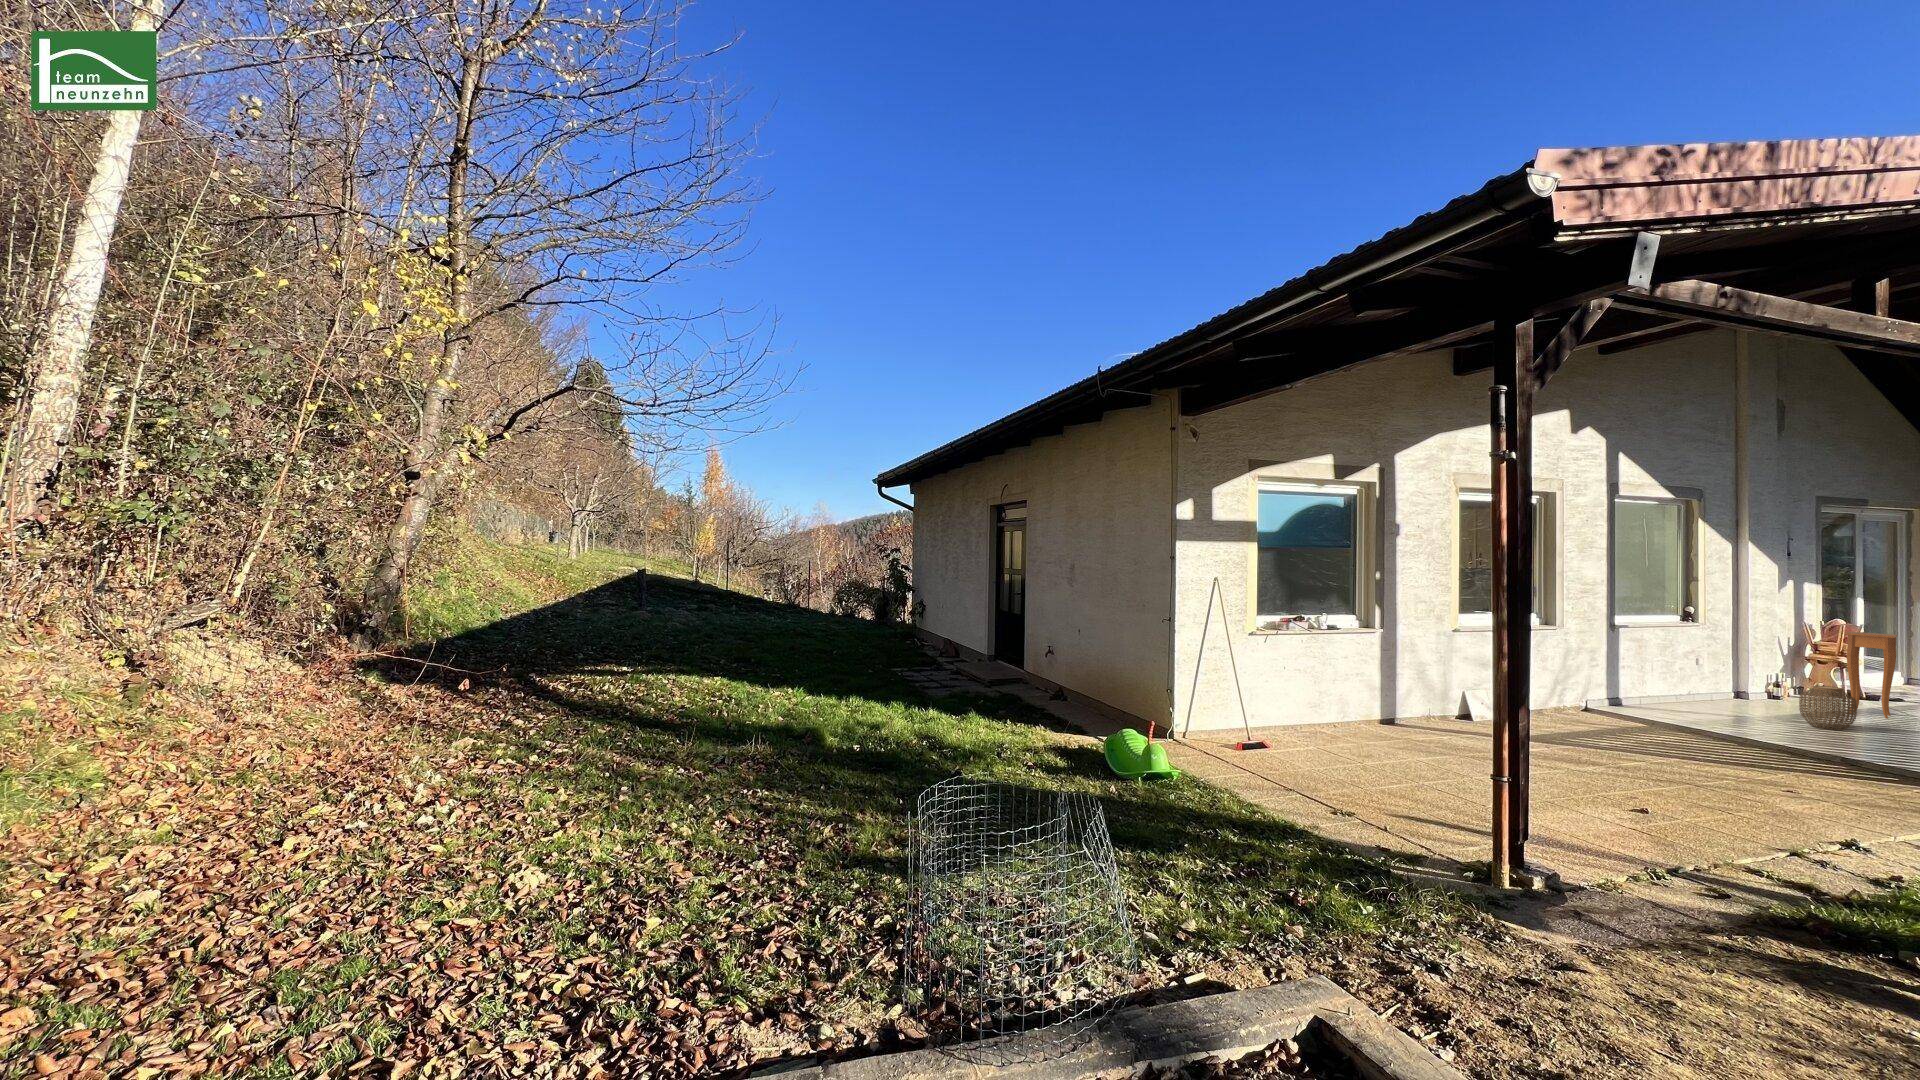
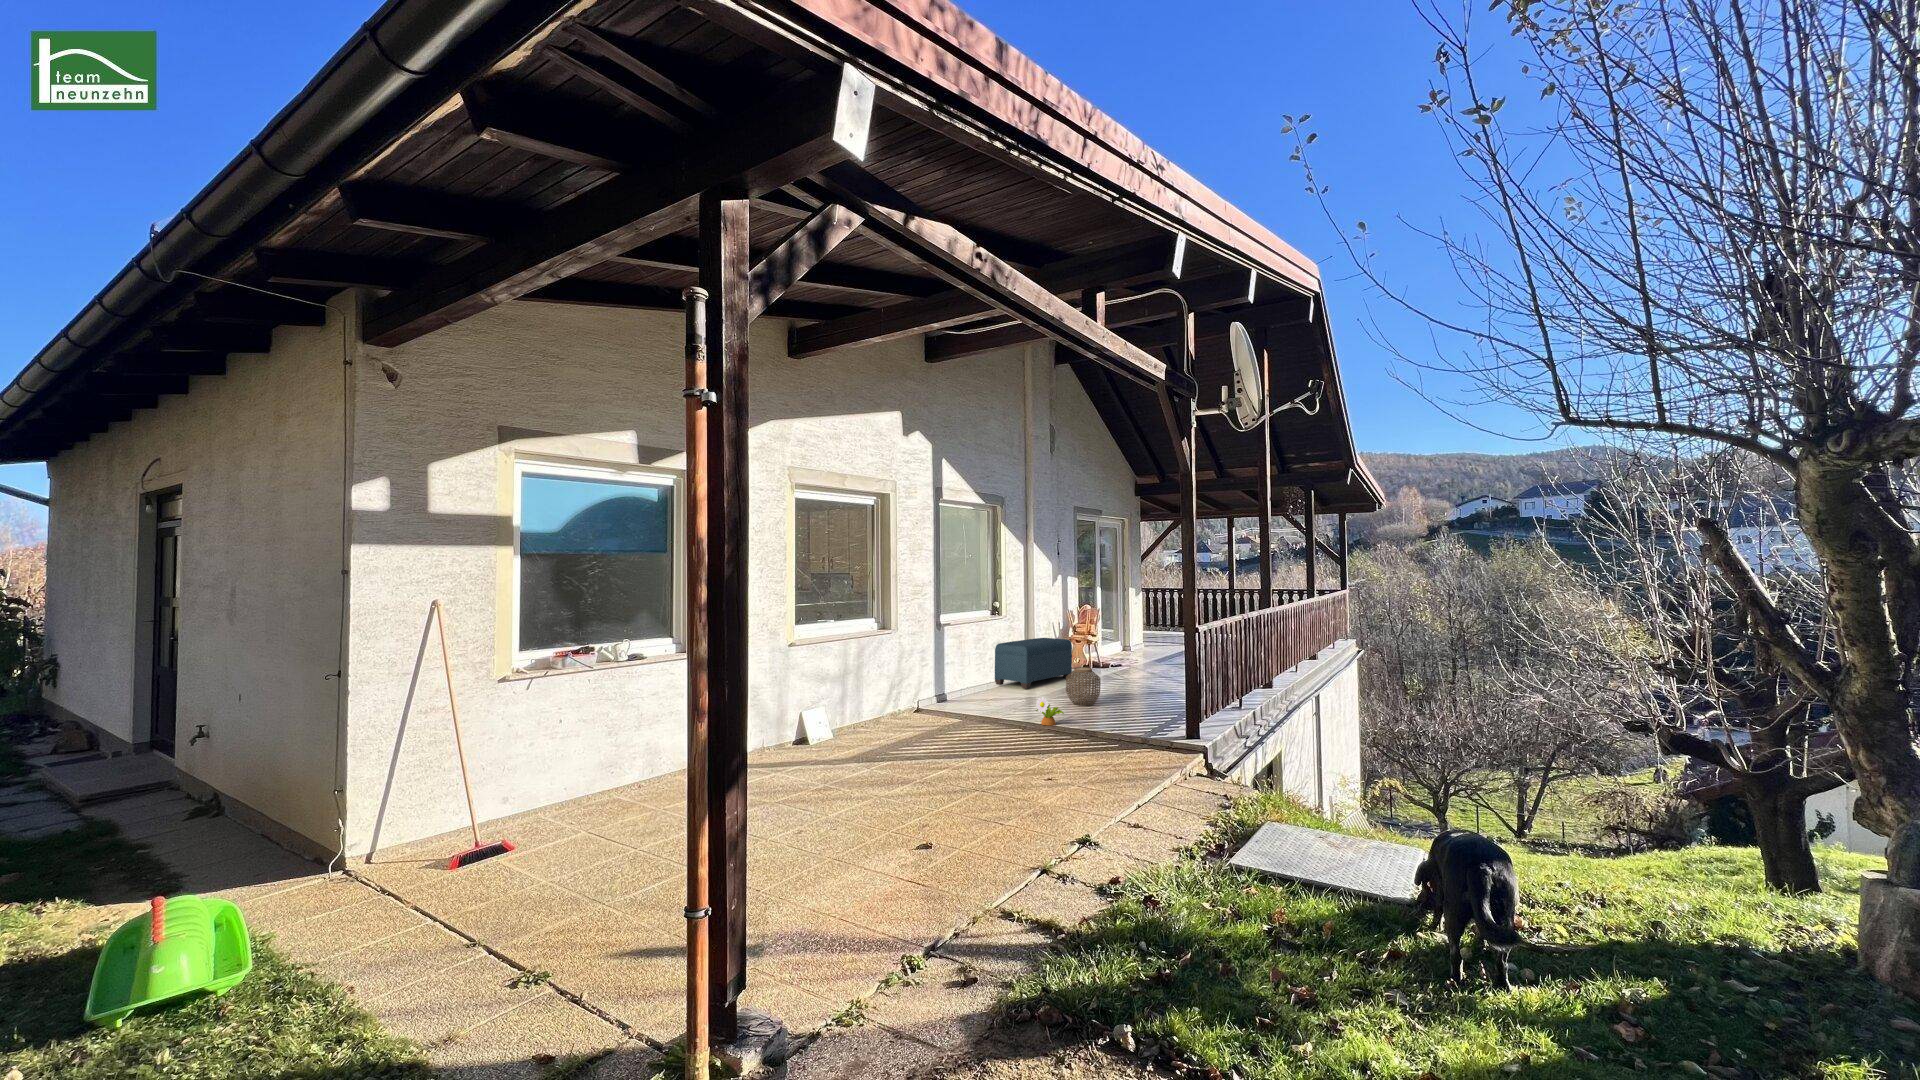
side table: present [1846,632,1897,718] -> none [1093,617,1121,687]
bench: none [1688,653,1811,706] -> present [995,638,1072,689]
decorative plant: none [1751,707,1796,740] -> present [1036,697,1064,726]

